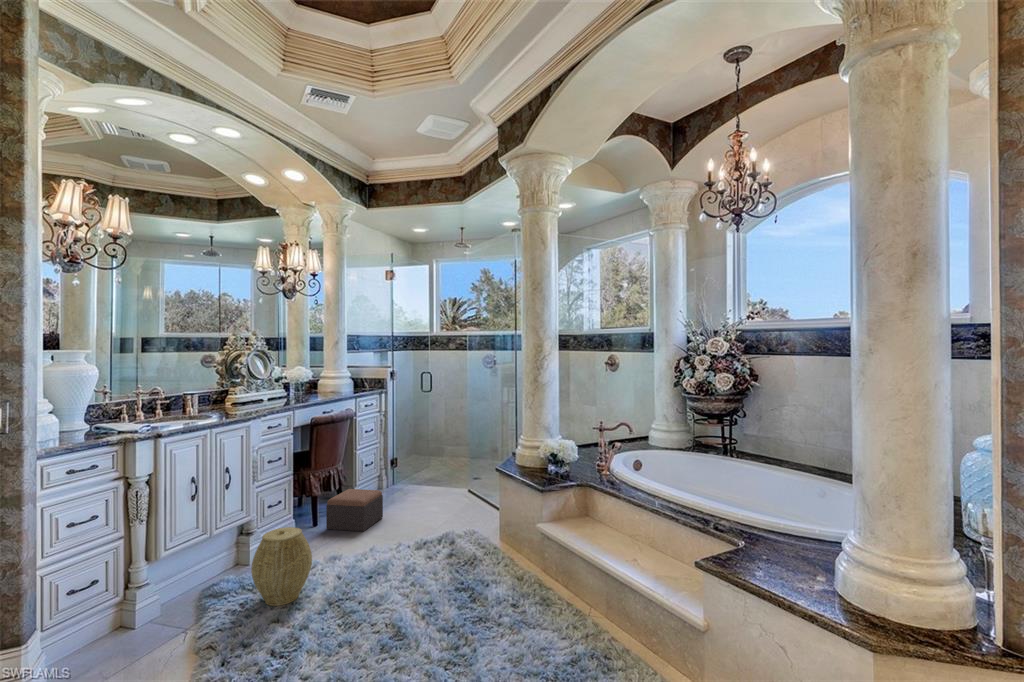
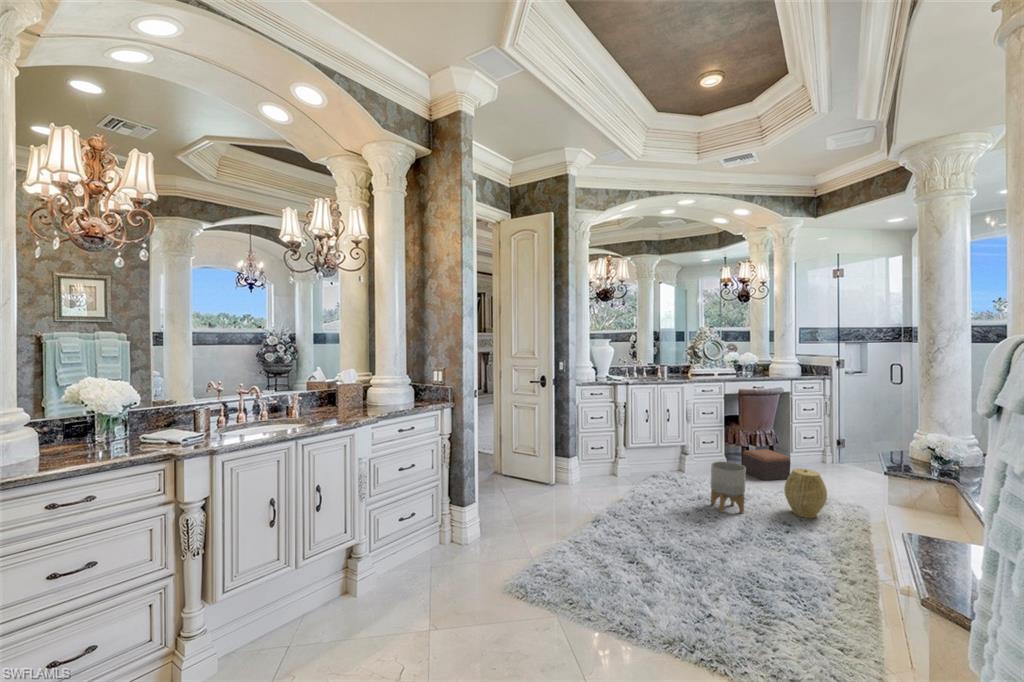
planter: none [358,520,408,607] -> present [711,461,746,513]
woven basket: present [251,527,312,606] -> present [784,468,827,518]

